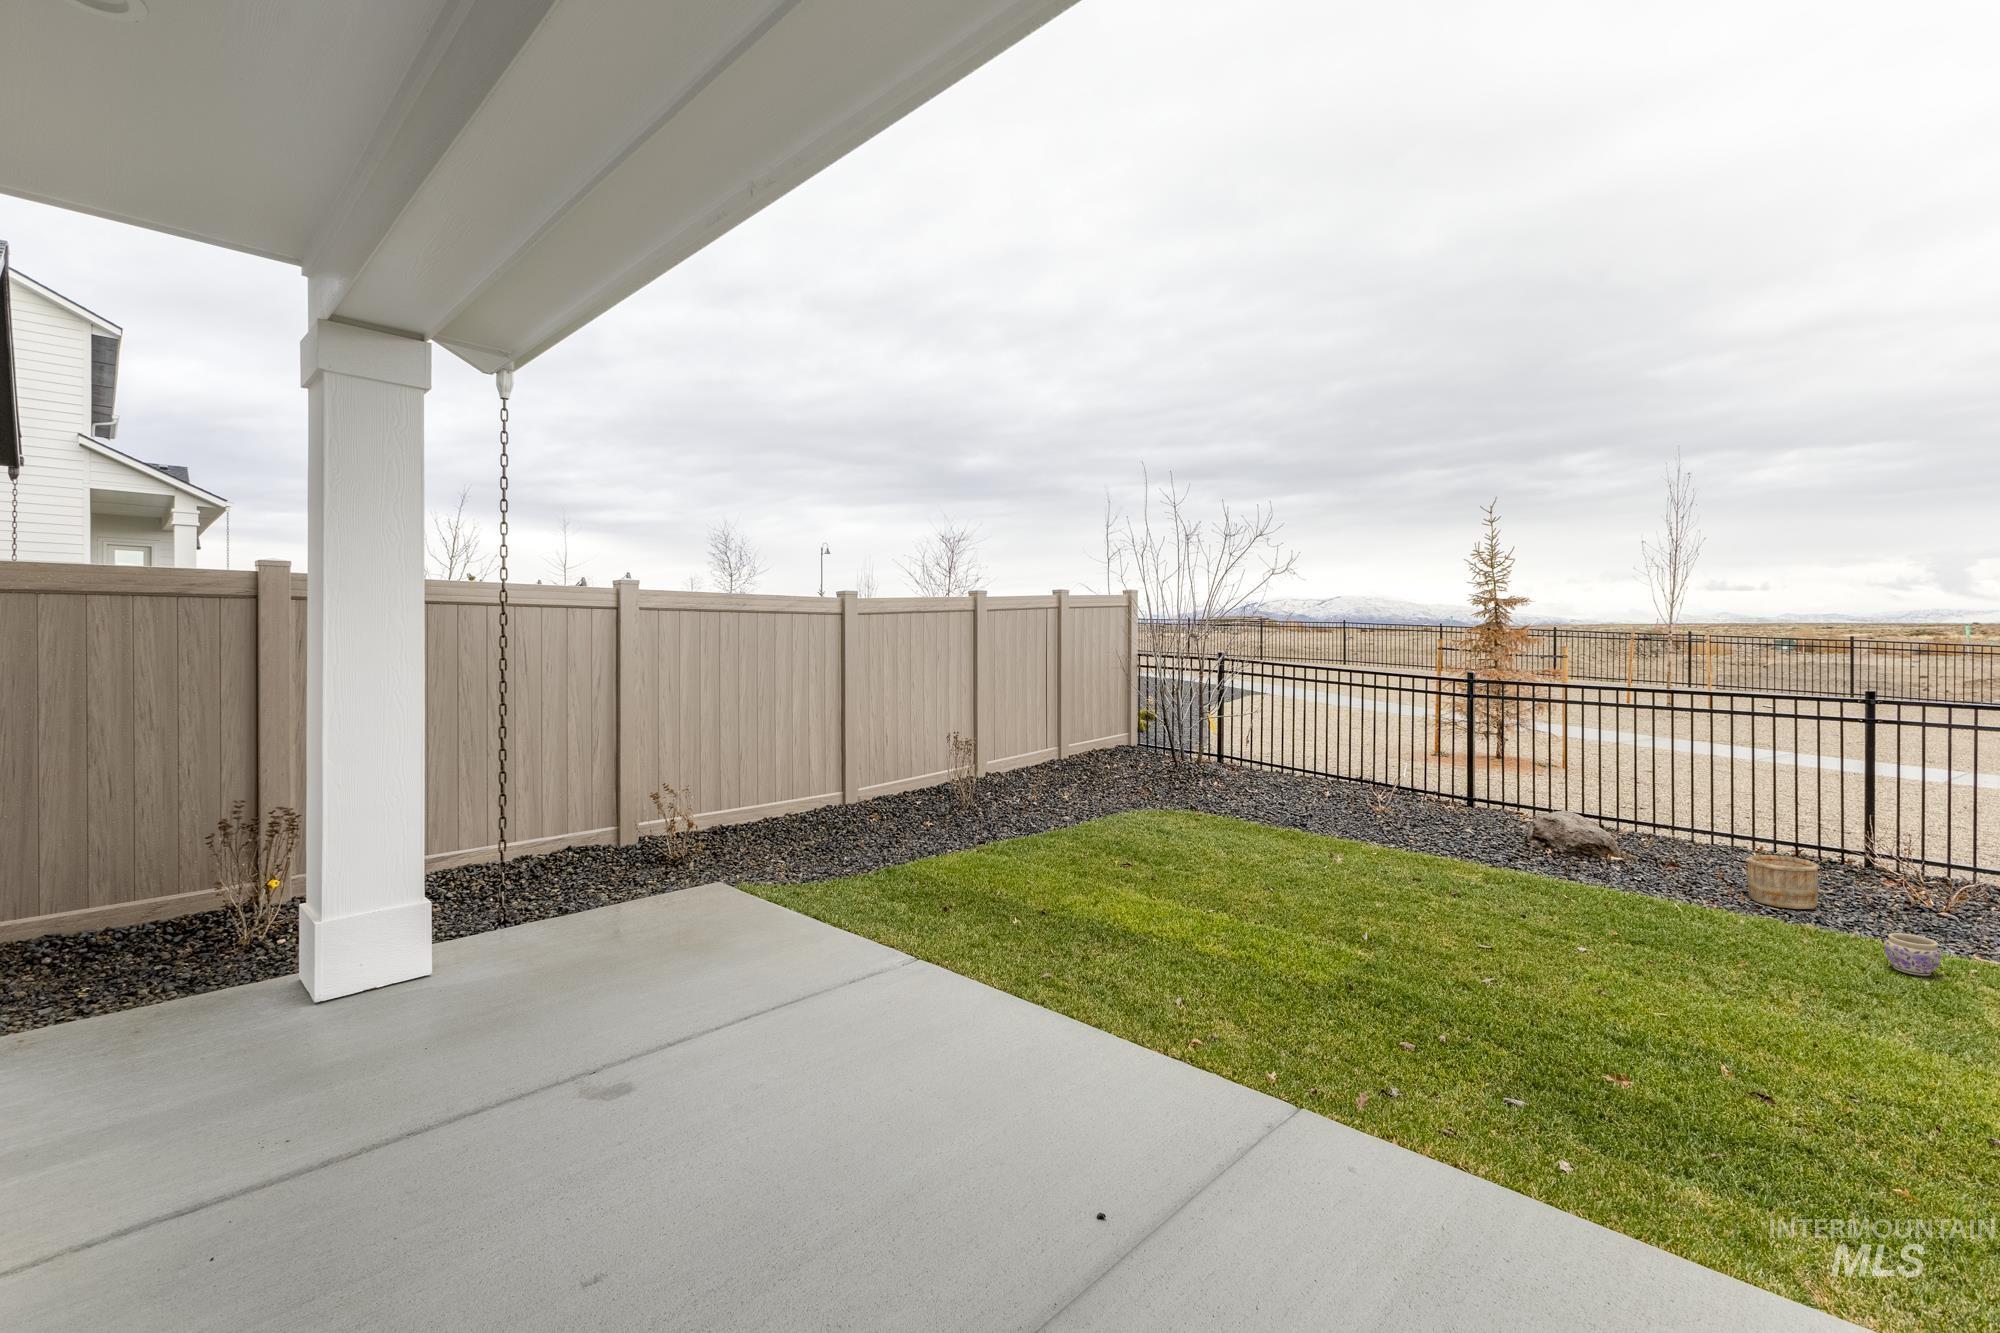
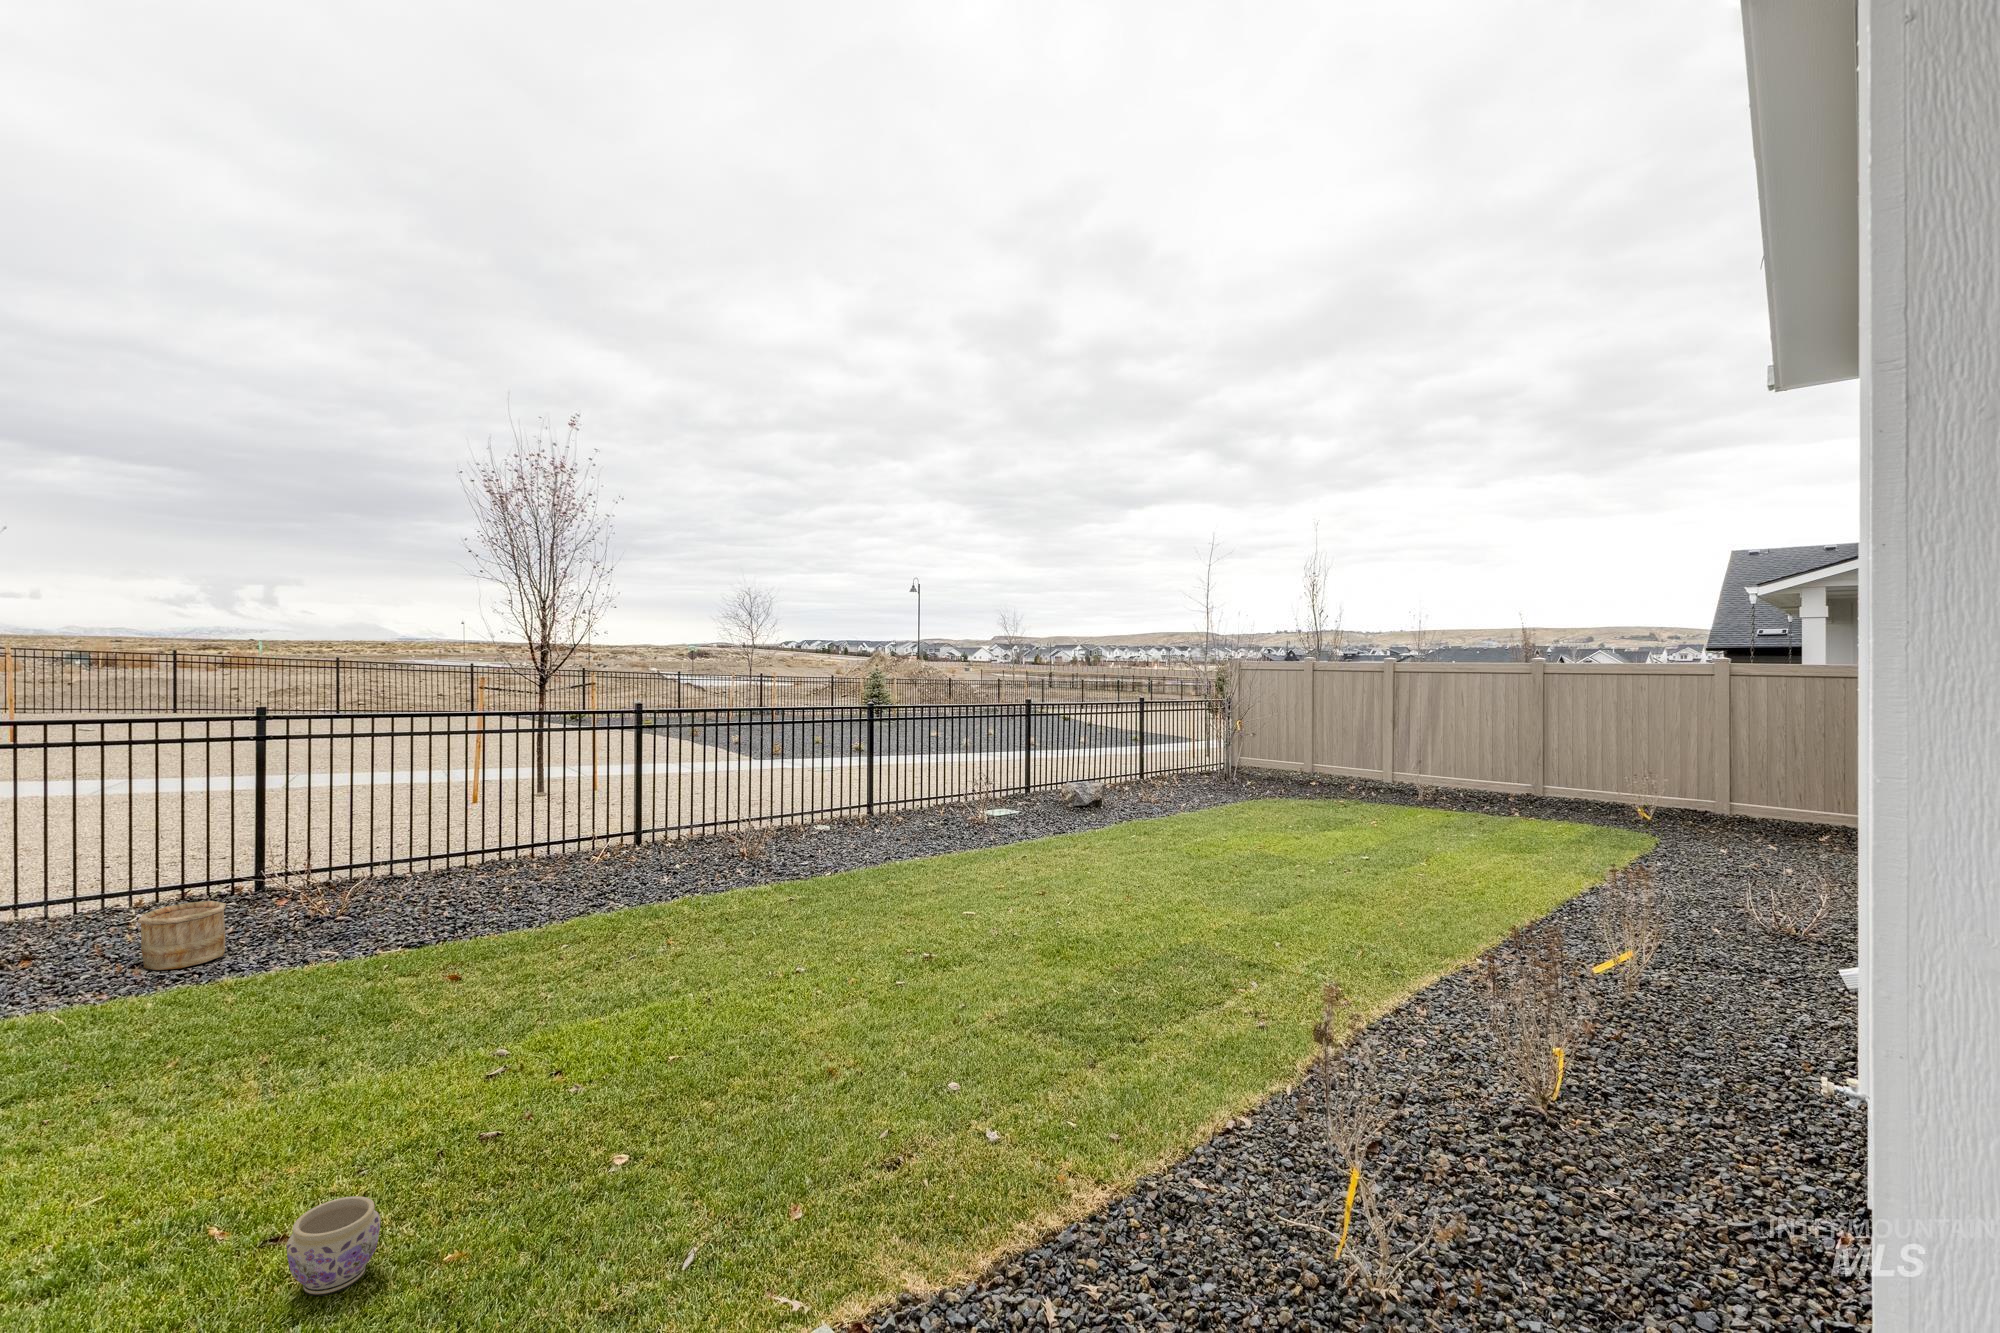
planter: present [1885,933,1942,977] -> present [286,1196,381,1296]

